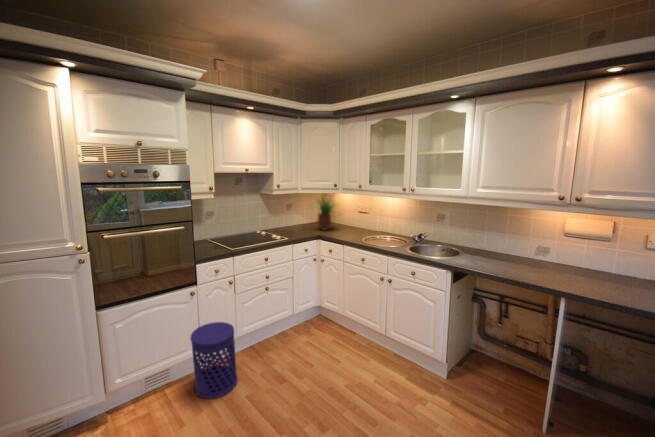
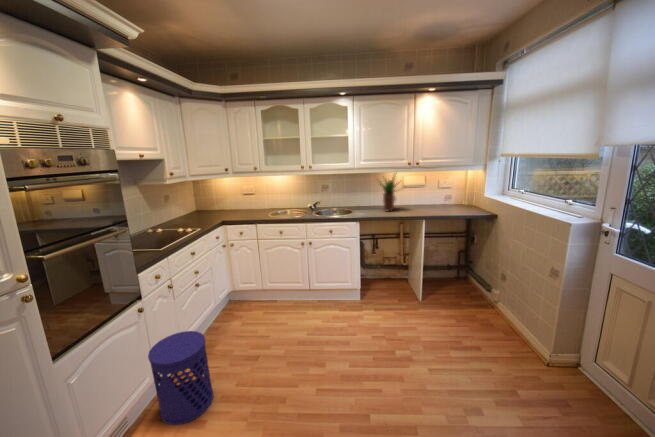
potted plant: present [318,198,335,231] -> present [380,173,400,211]

